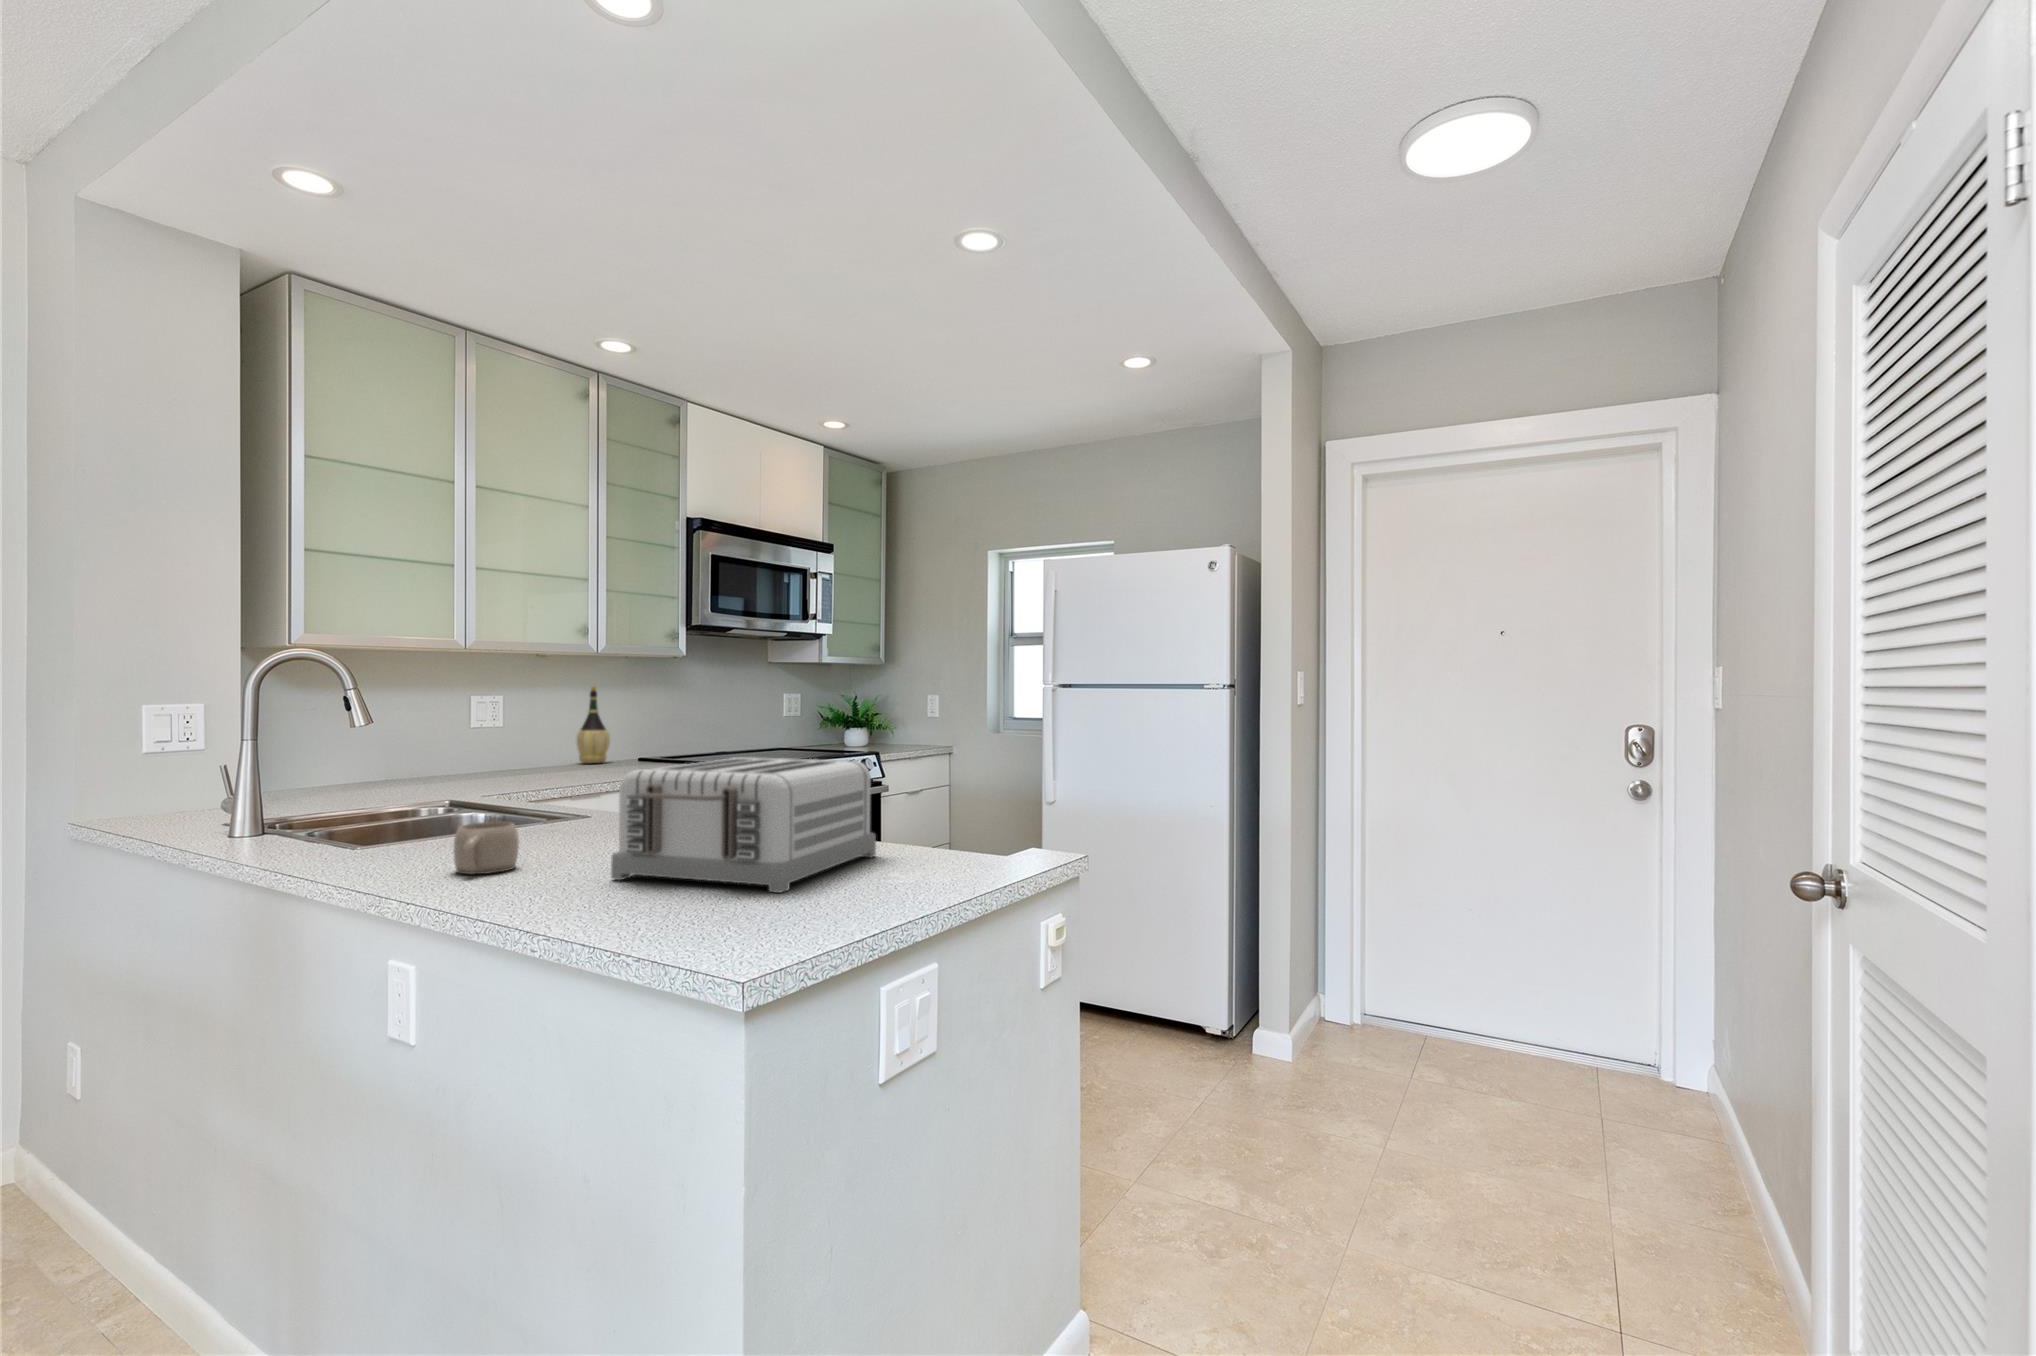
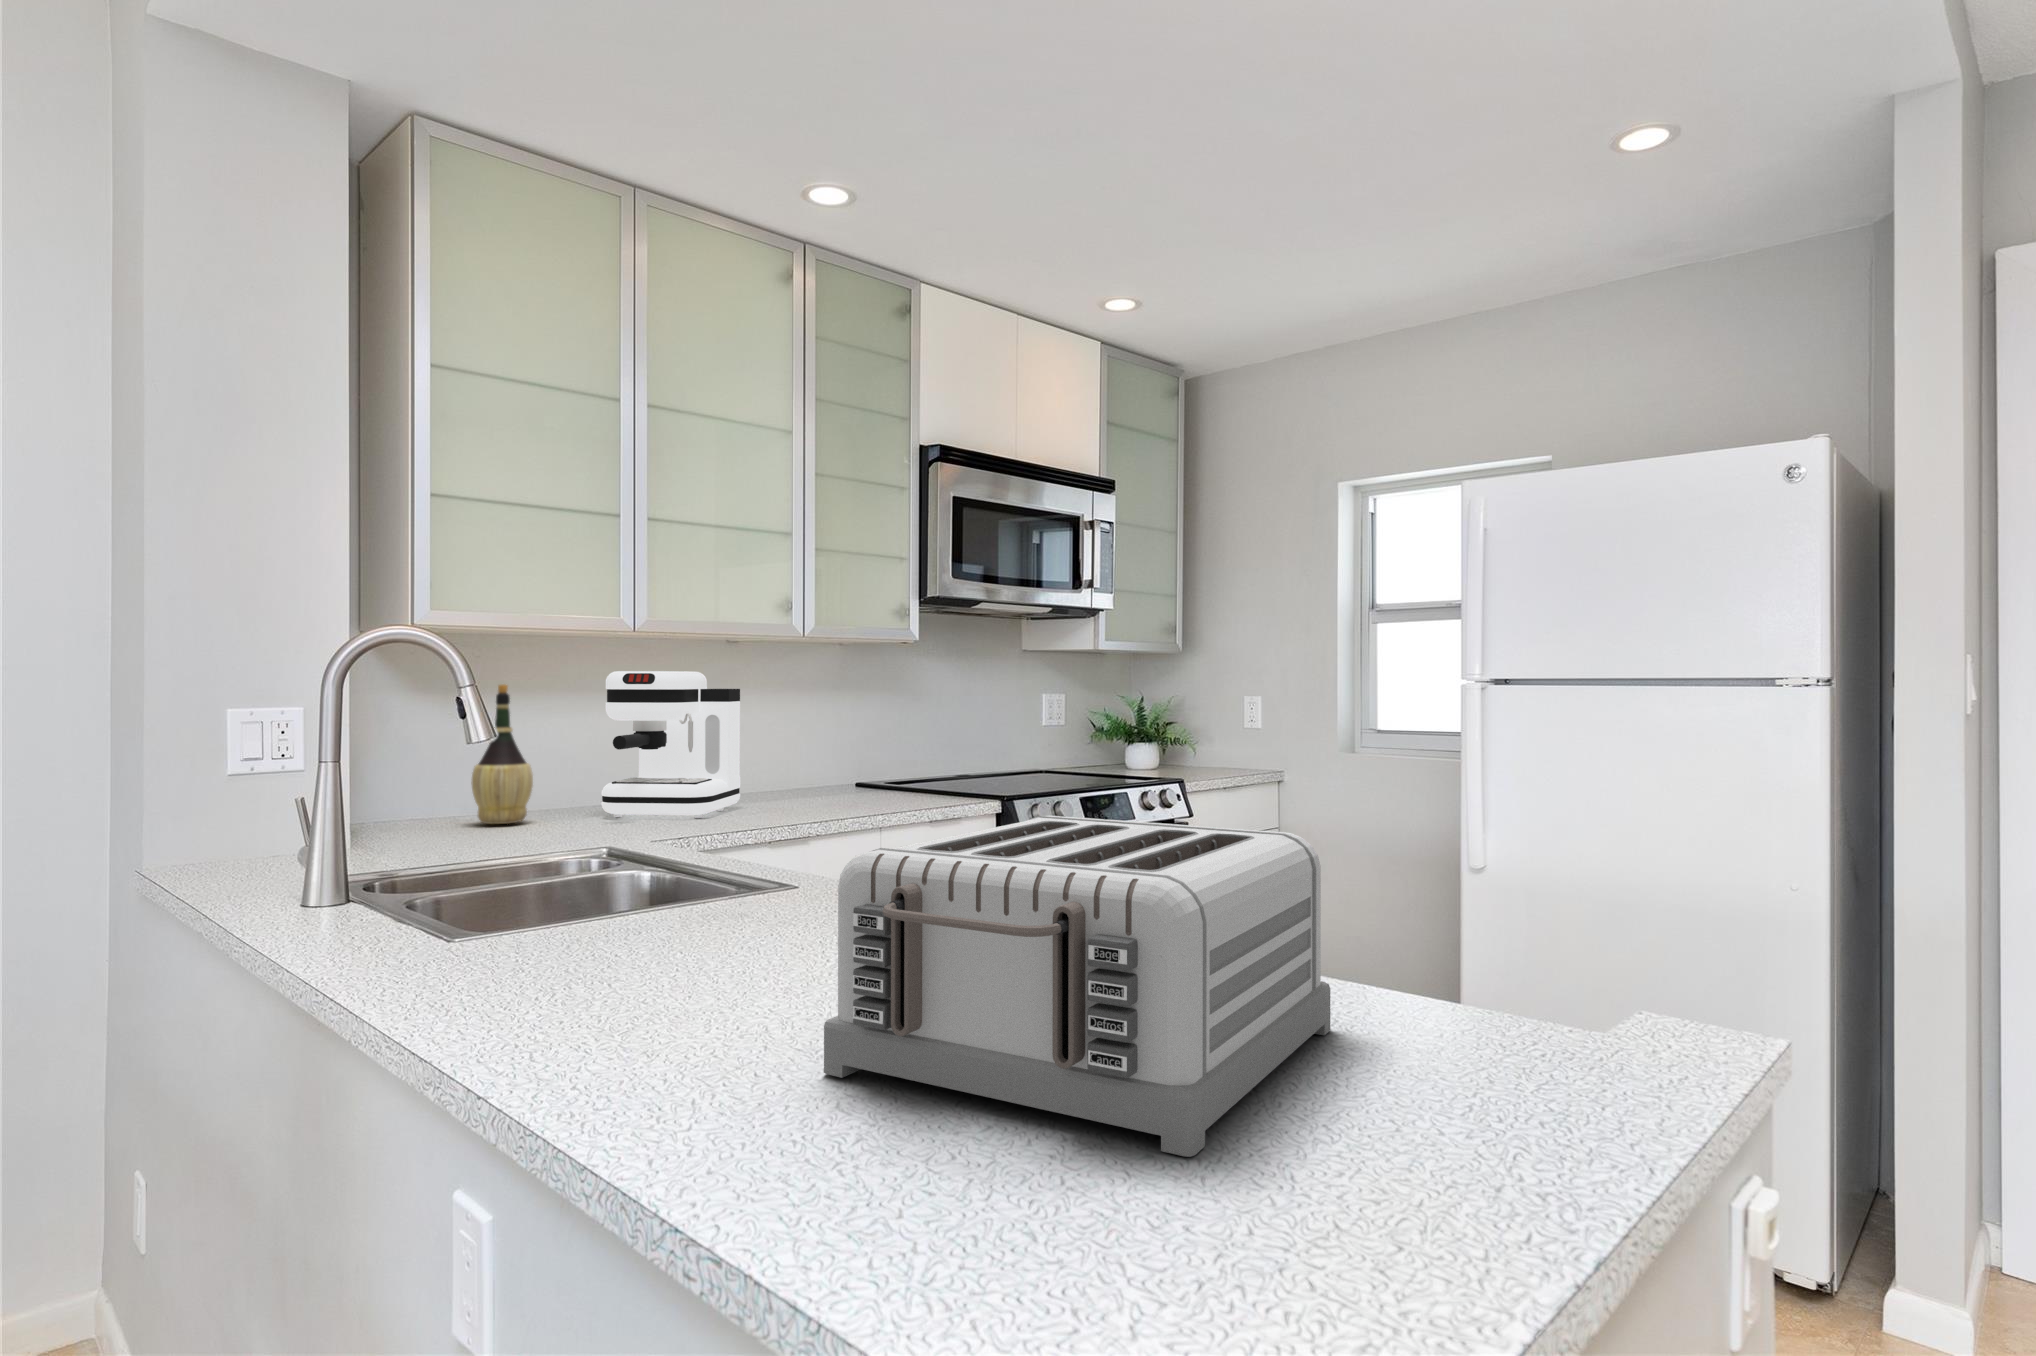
coffee maker: none [442,677,550,782] -> present [601,671,740,818]
wine bottle: present [577,686,610,763] -> present [471,684,533,824]
mug: present [453,822,519,874] -> none [550,931,662,1037]

